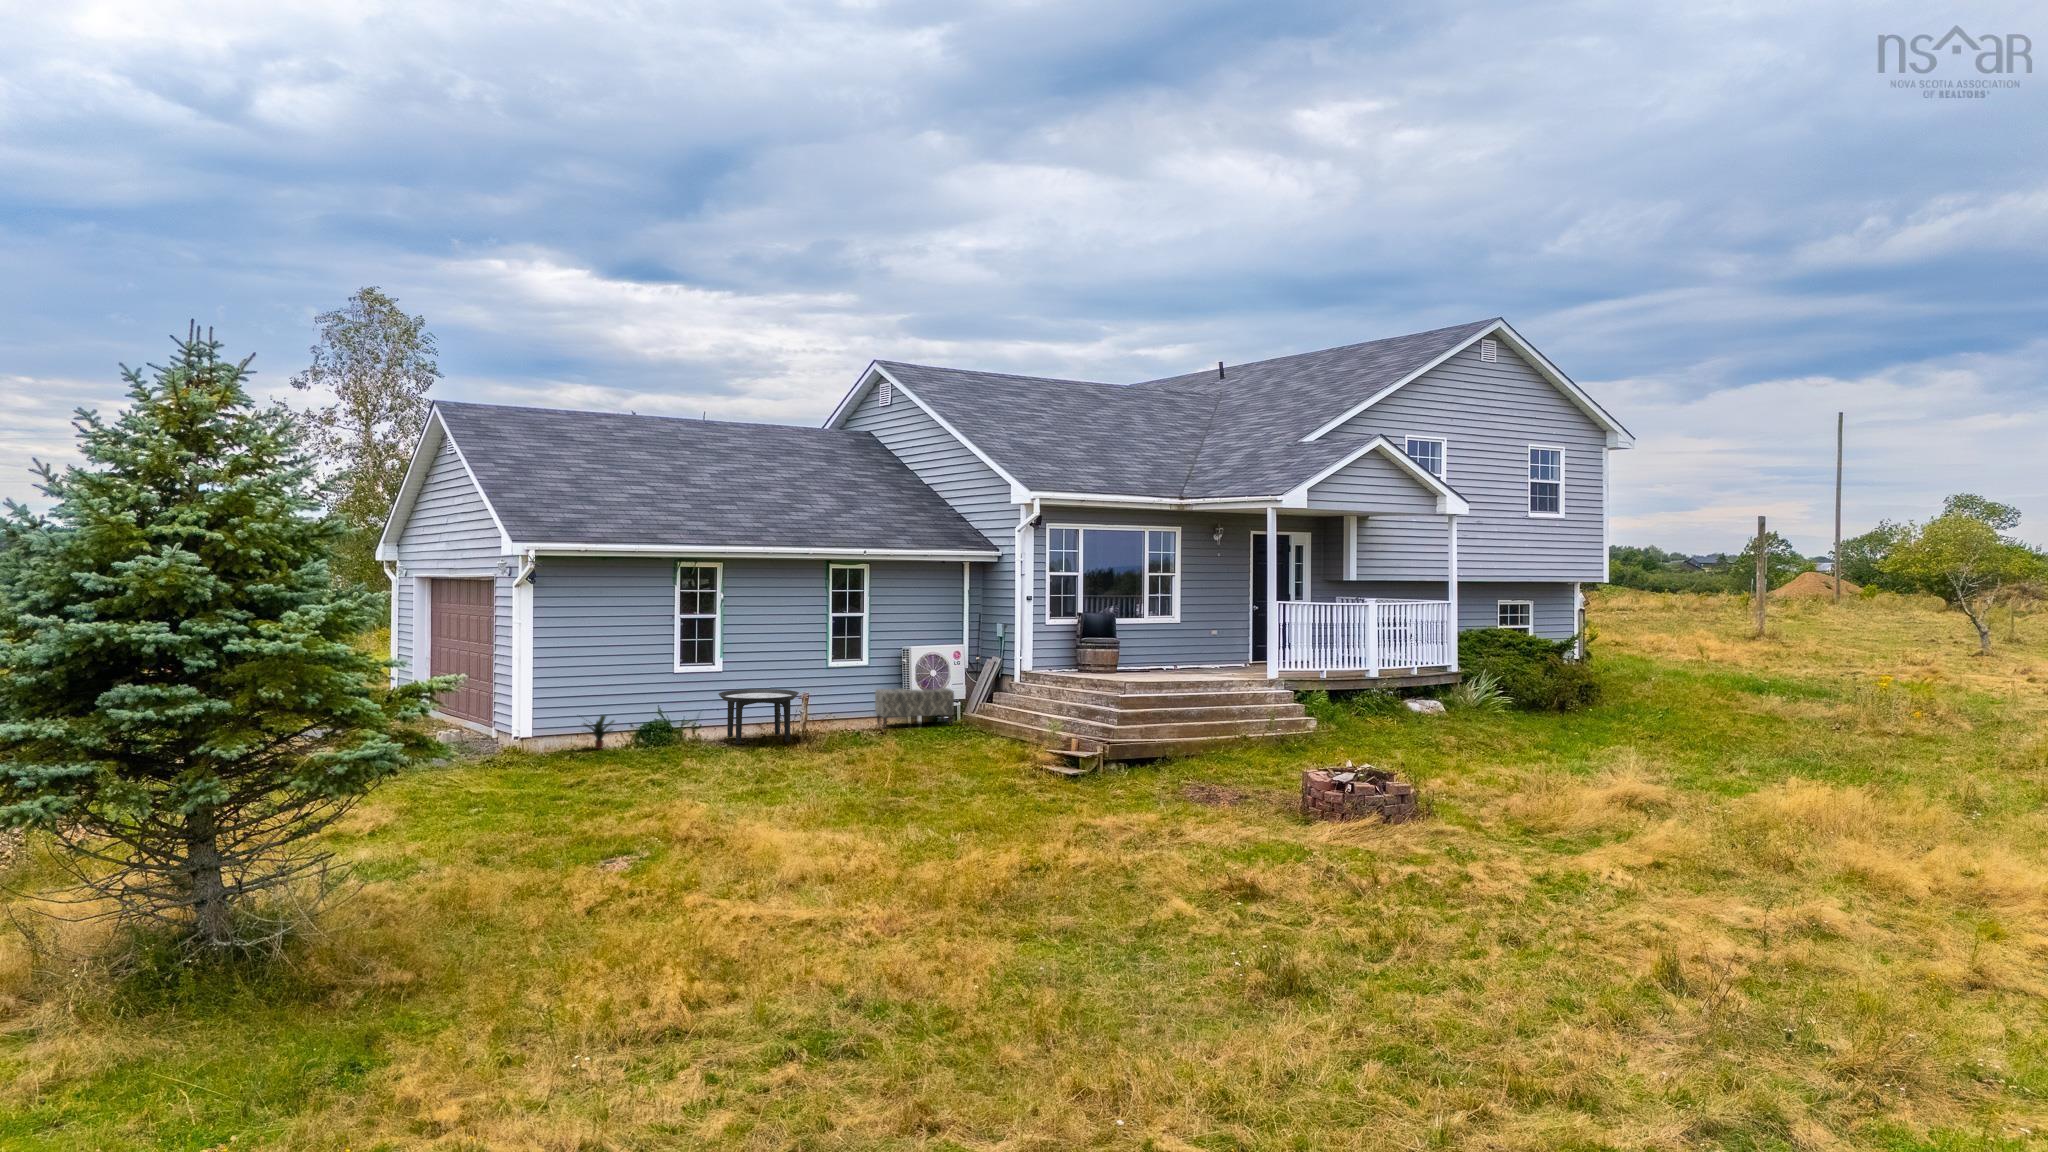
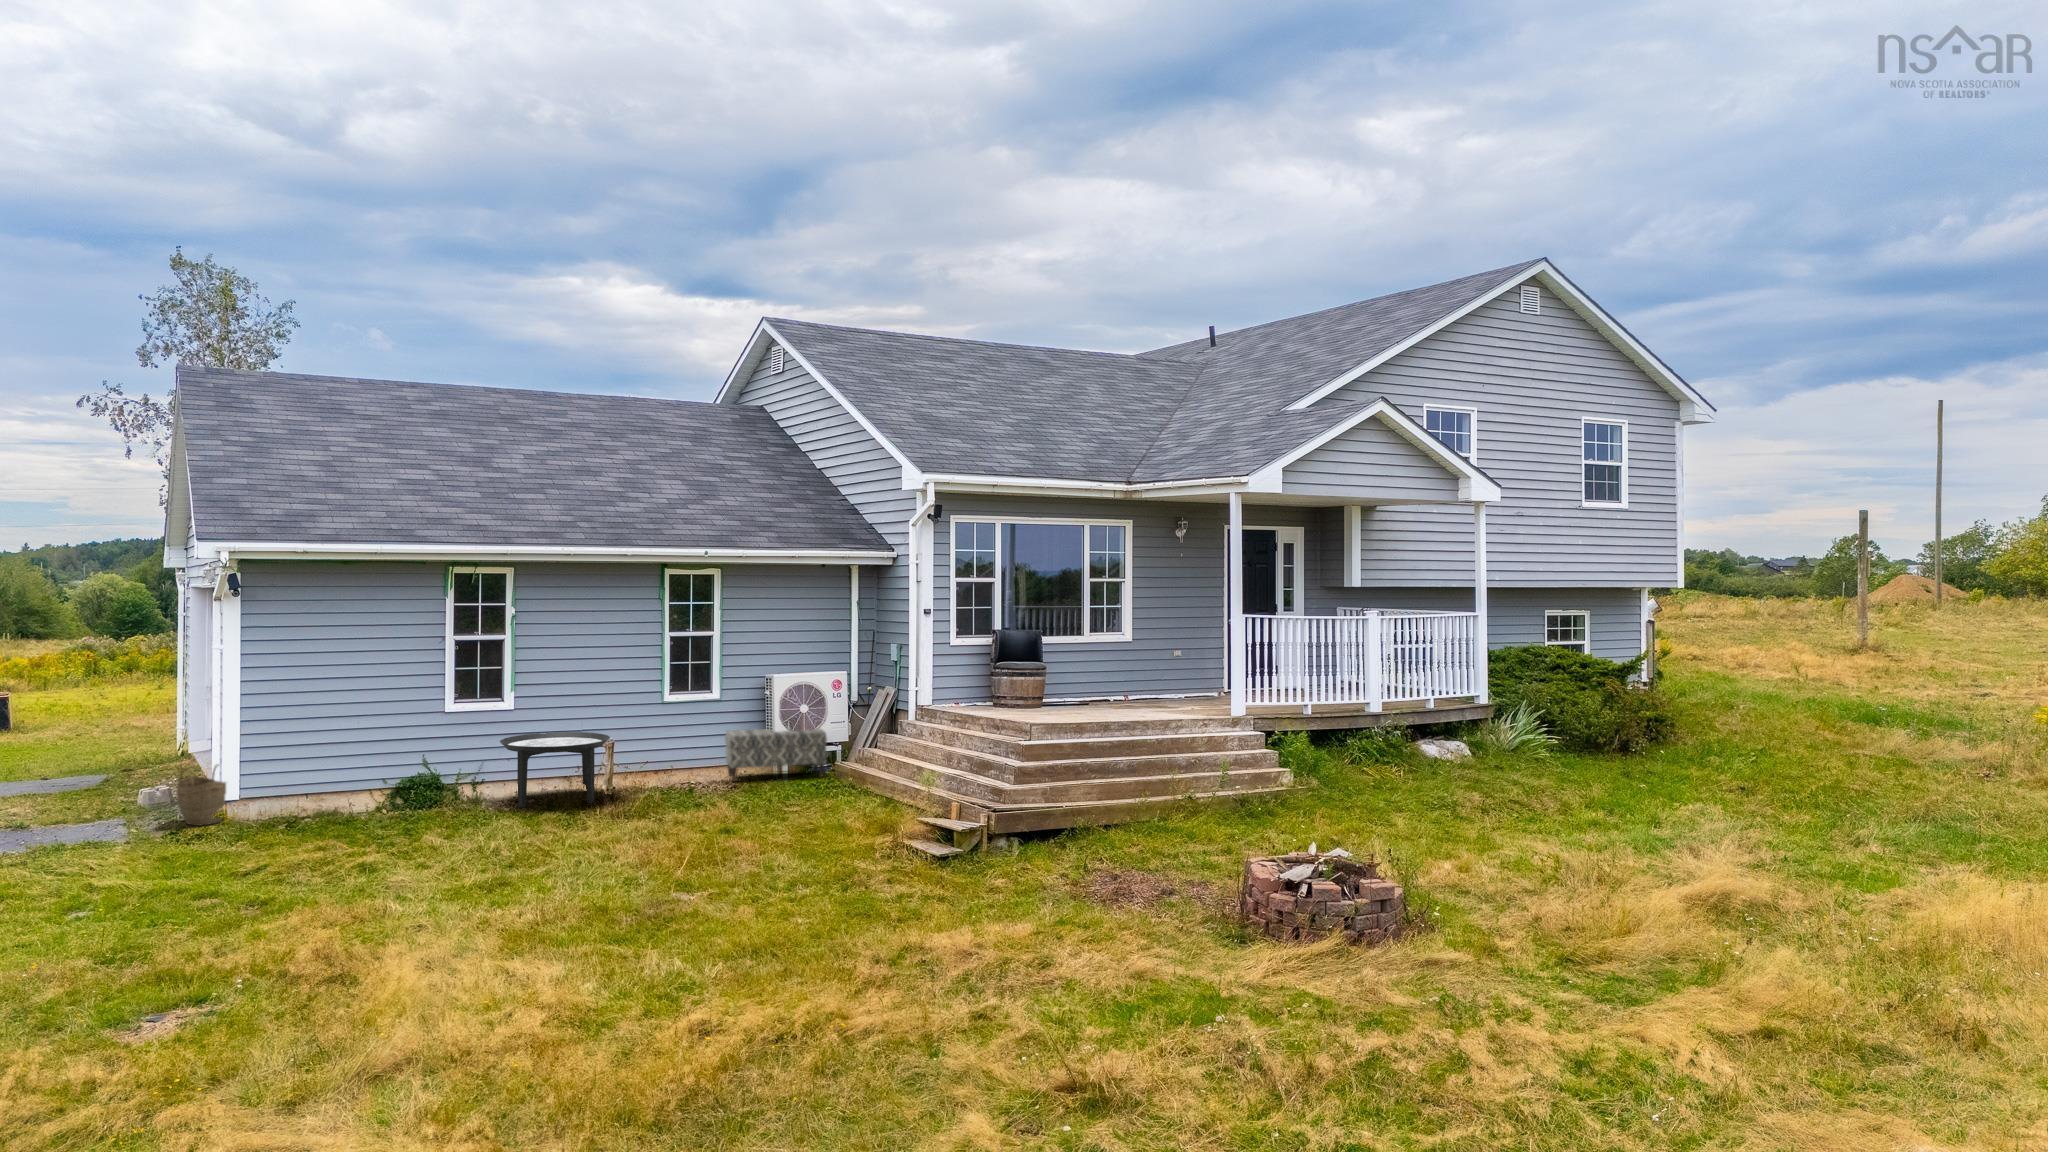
woven basket: none [489,710,527,755] -> present [177,765,226,826]
potted plant: present [579,715,614,749] -> none [300,769,356,815]

